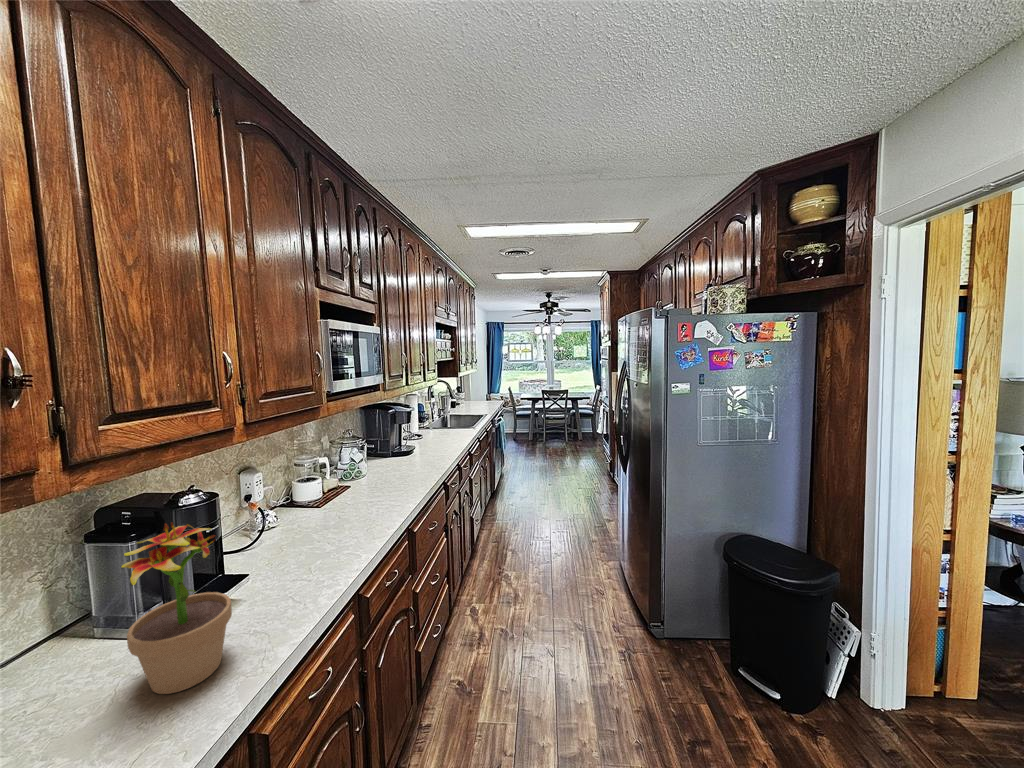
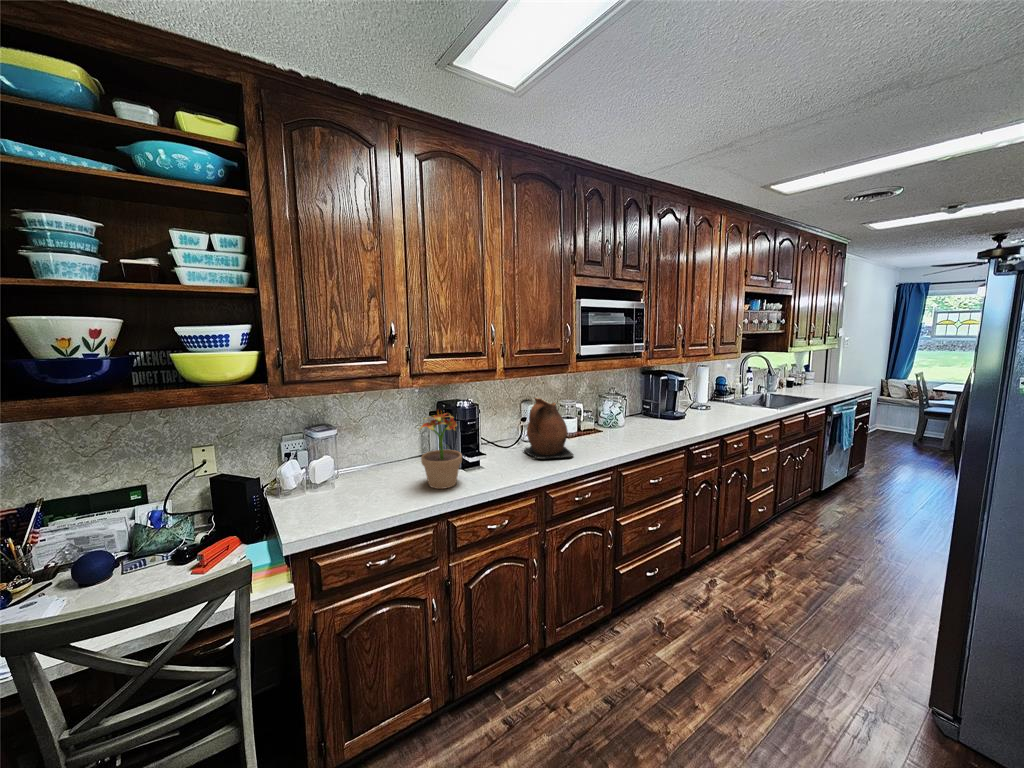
ceramic pitcher: none [274,460,360,552] -> present [525,398,573,459]

